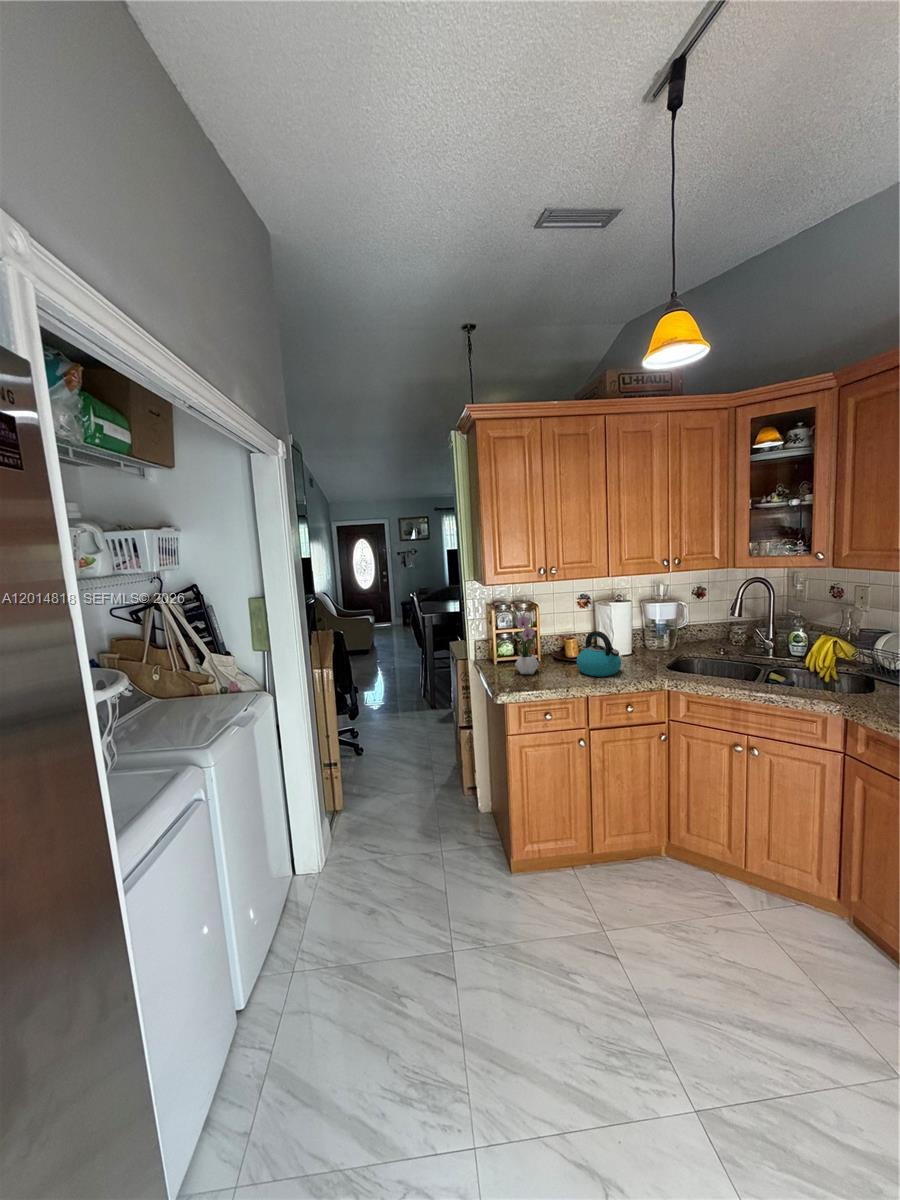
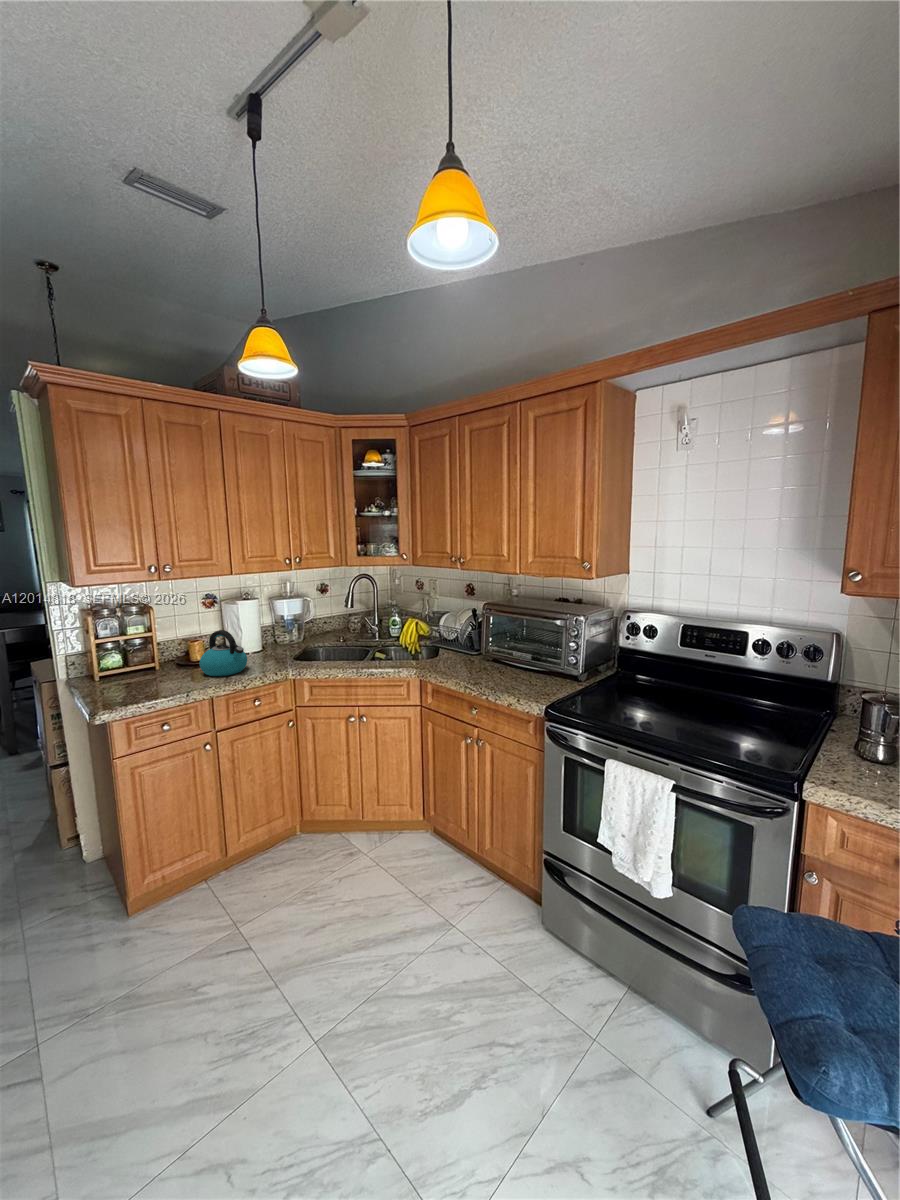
flower arrangement: present [514,606,539,674] -> none [118,608,155,686]

